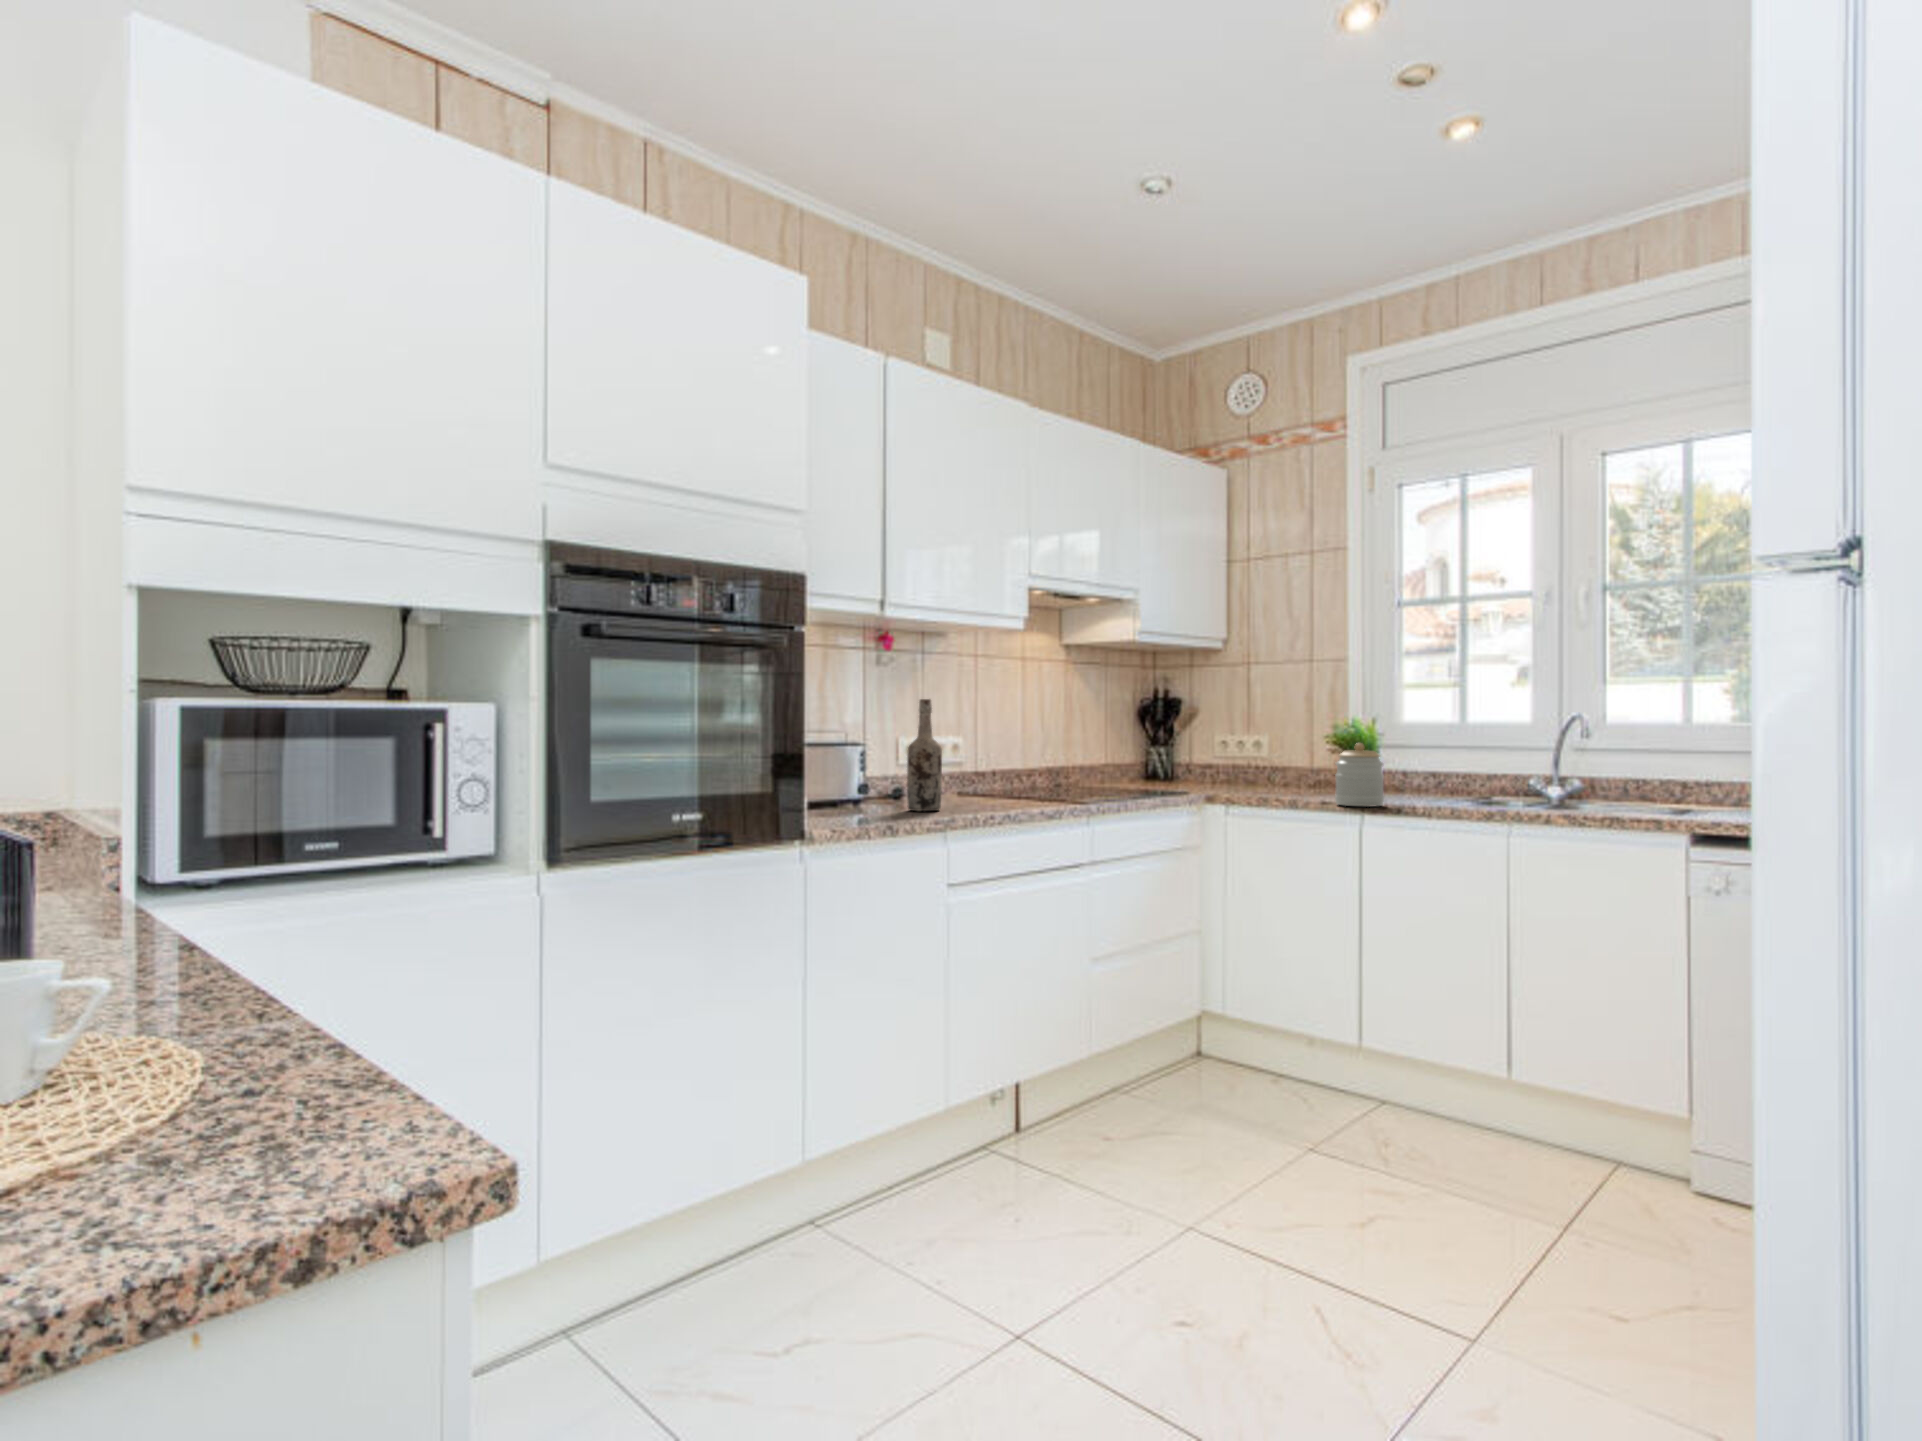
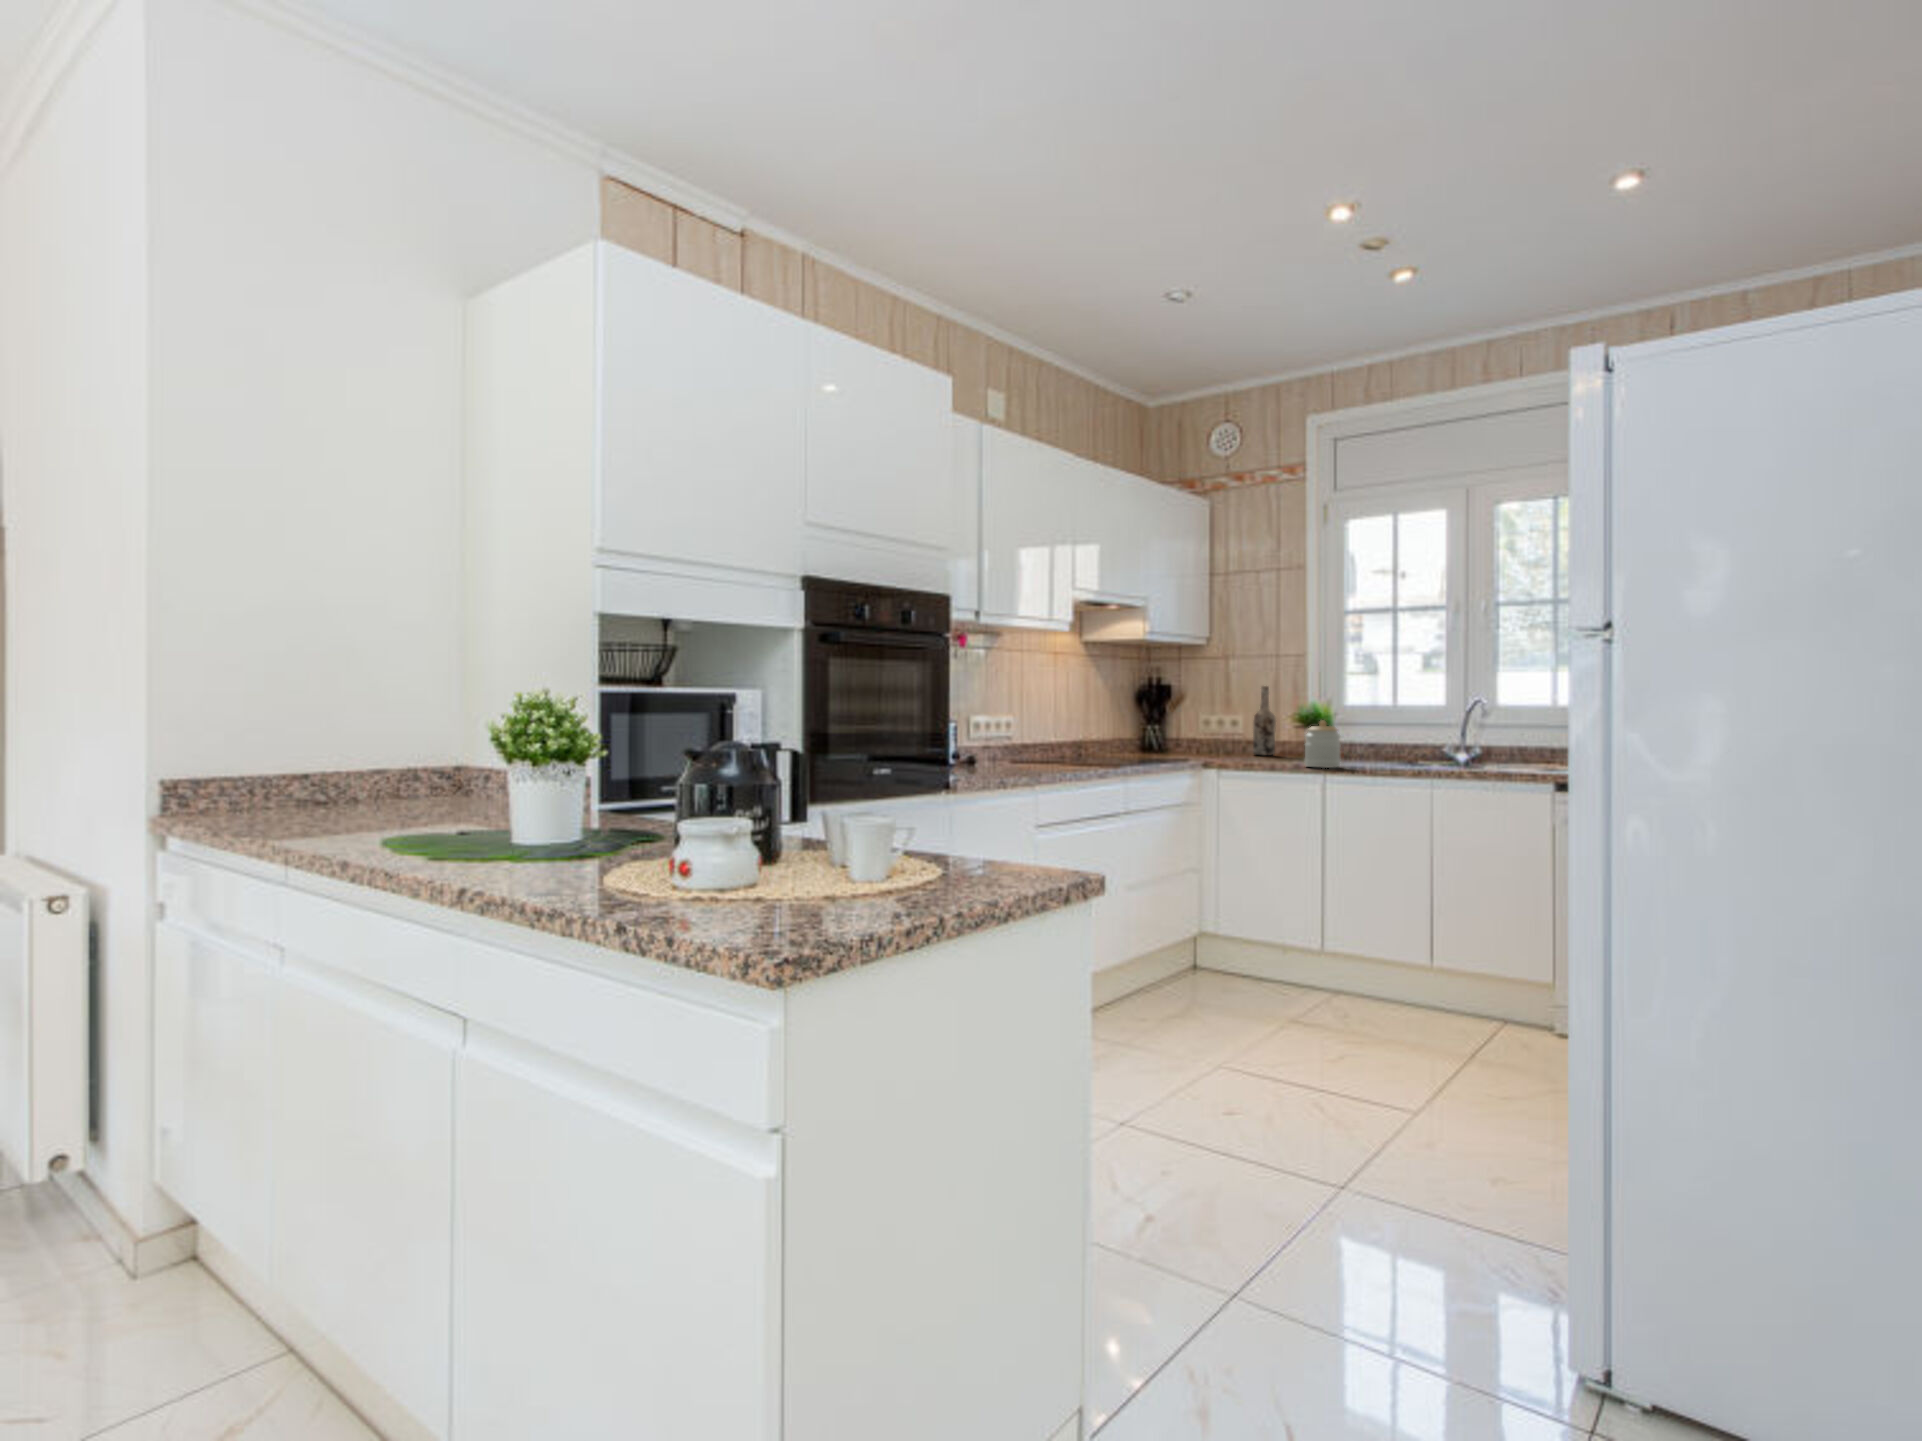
wine bottle: present [907,699,942,811] -> present [1253,686,1276,755]

